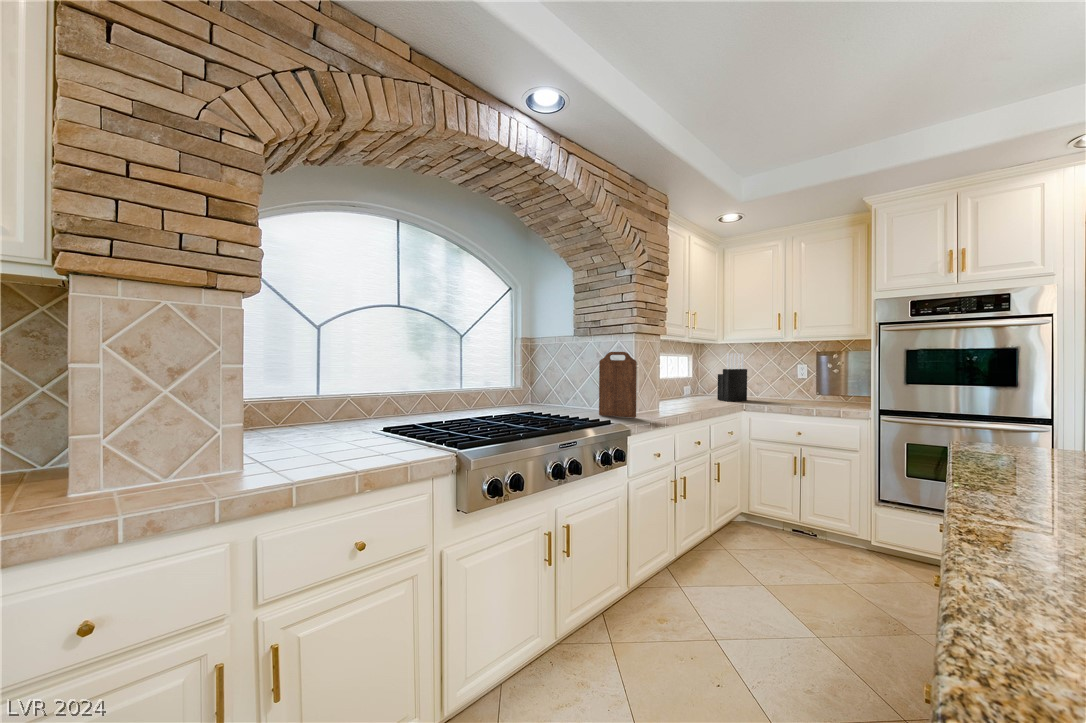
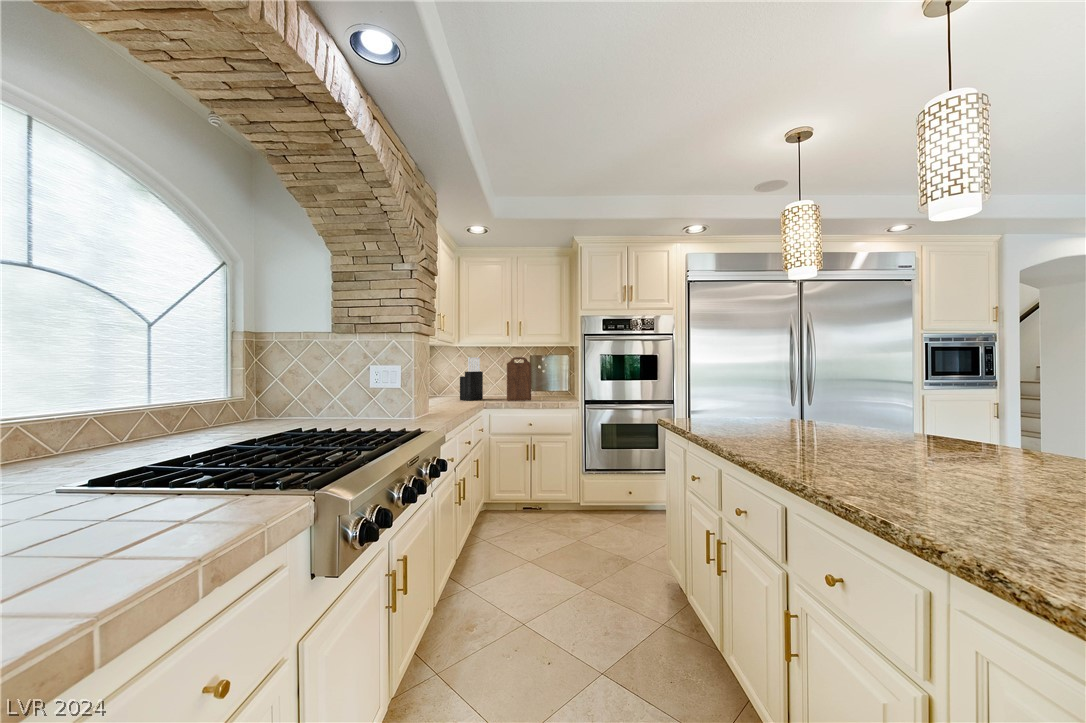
cutting board: present [599,352,637,418] -> present [507,357,531,401]

